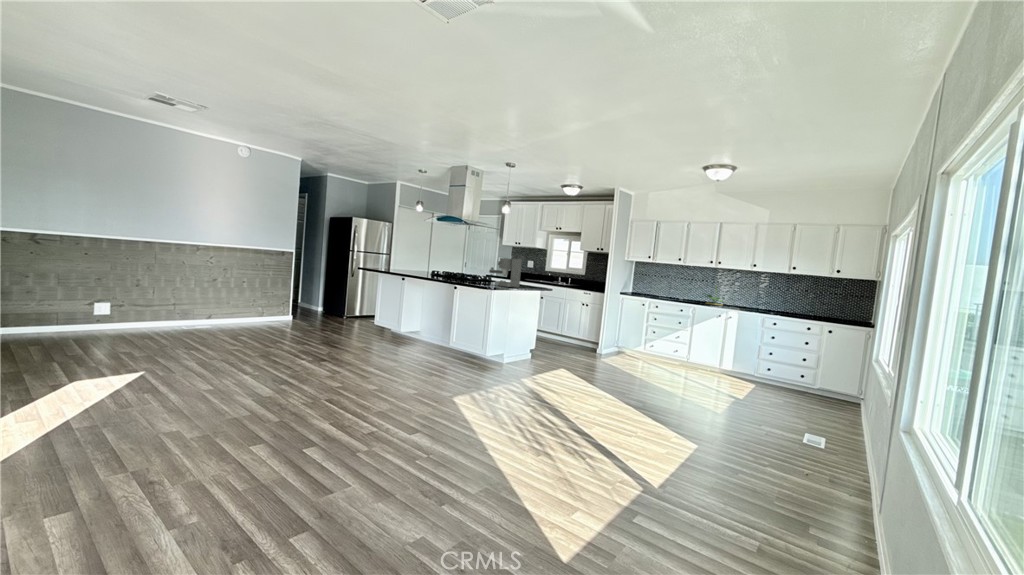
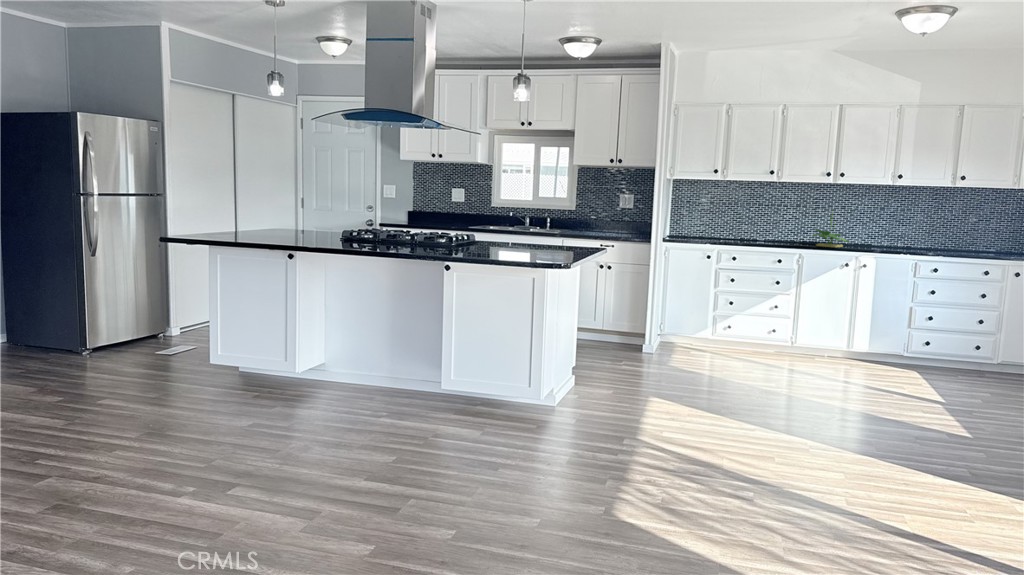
coffee maker: present [489,258,522,288] -> none [504,193,572,254]

